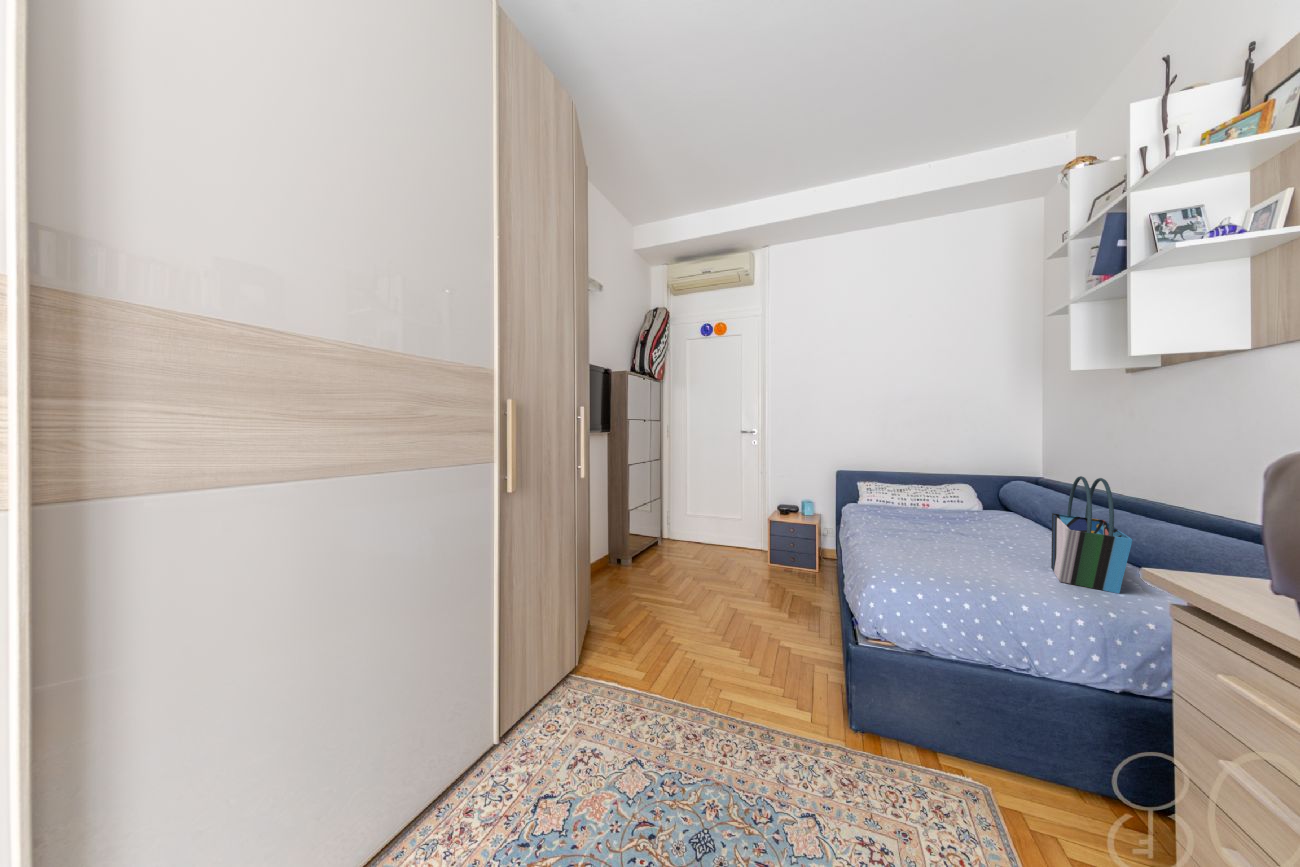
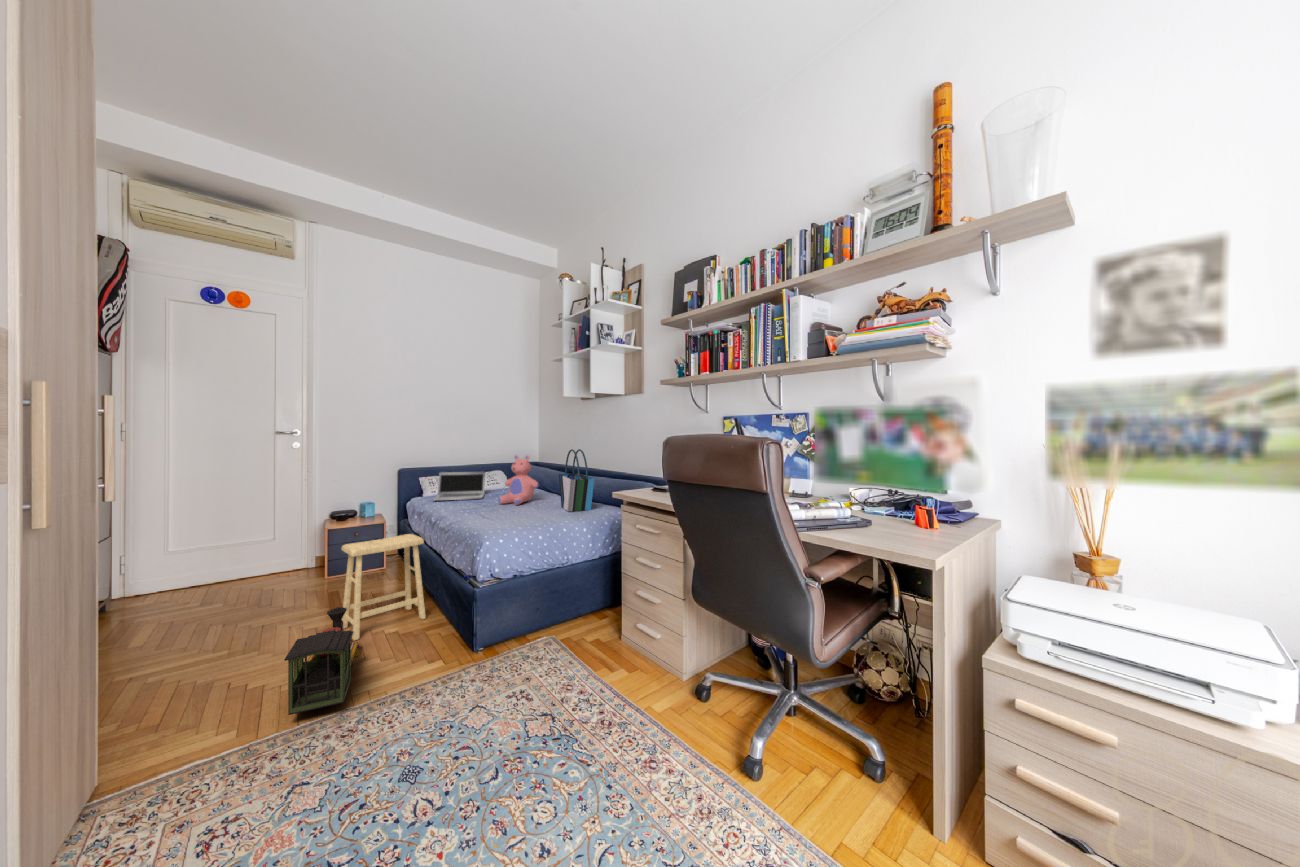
teddy bear: none [941,471,1013,543] -> present [498,455,539,505]
laptop: none [864,479,937,521] -> present [433,472,485,500]
footstool: none [750,537,827,643] -> present [341,534,426,640]
toy train: none [665,597,746,699] -> present [284,607,362,715]

